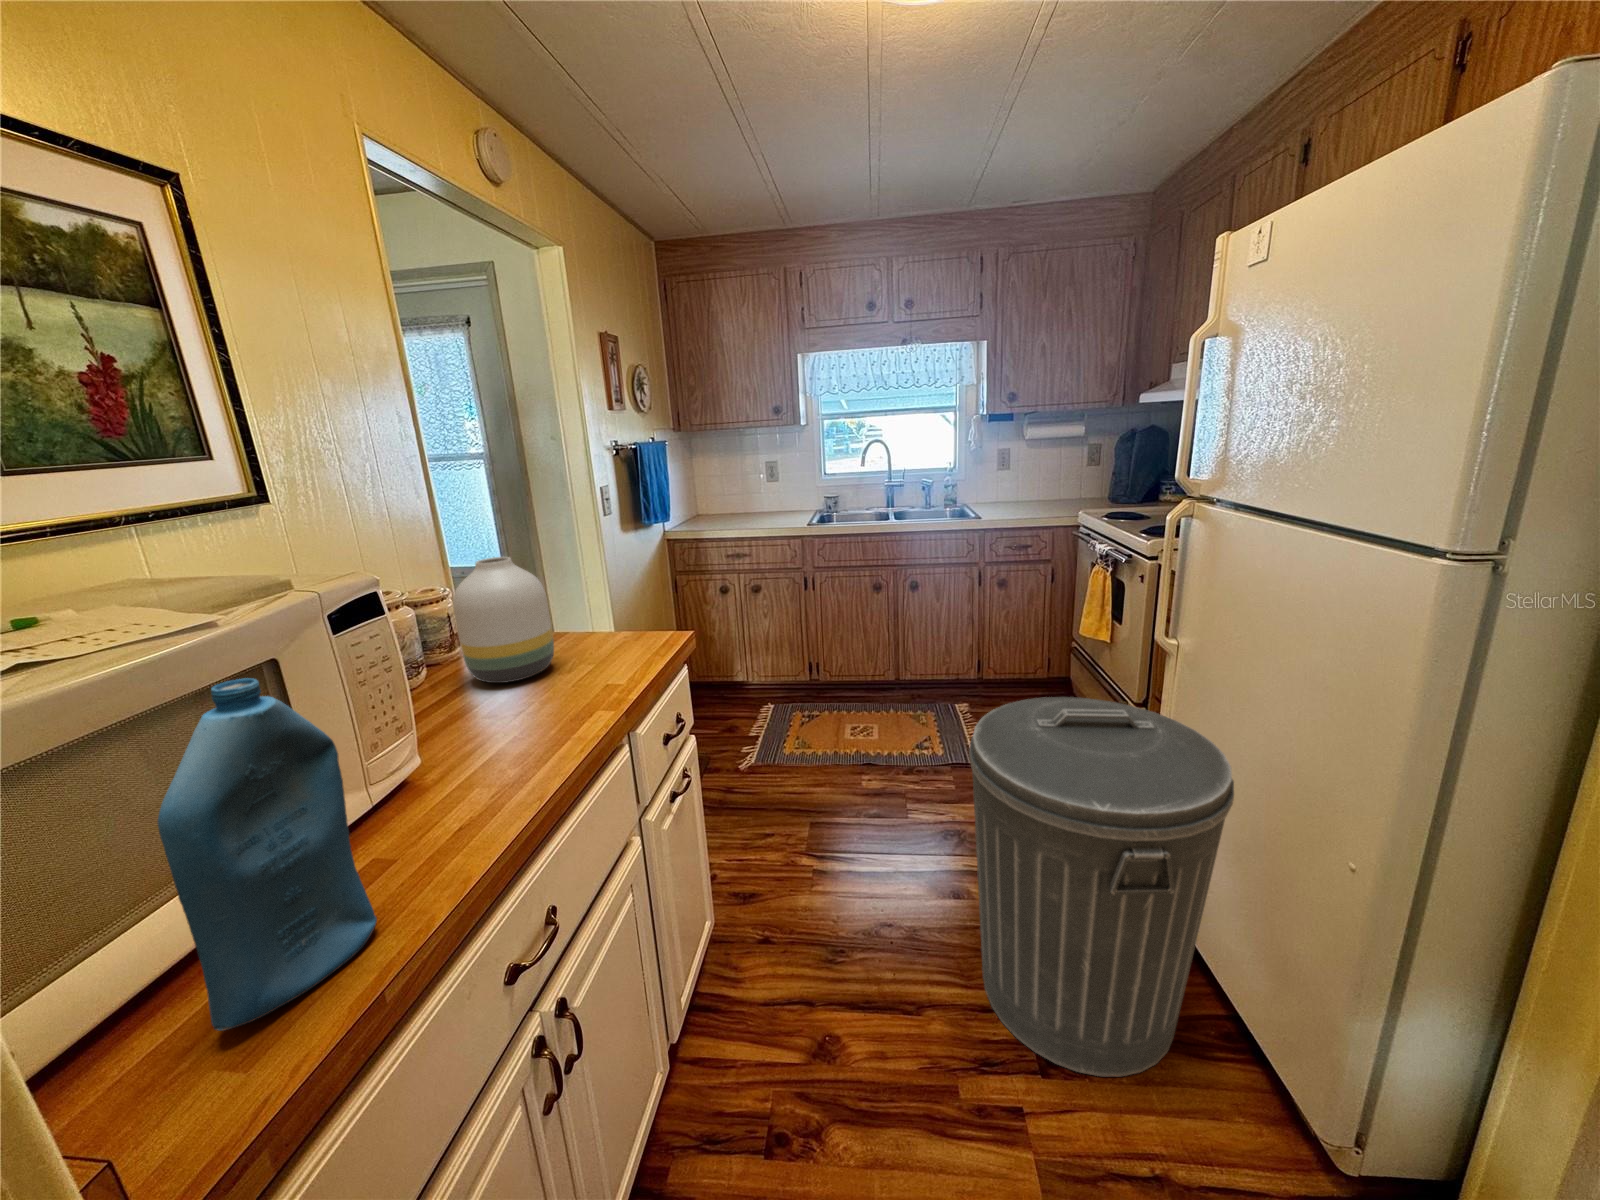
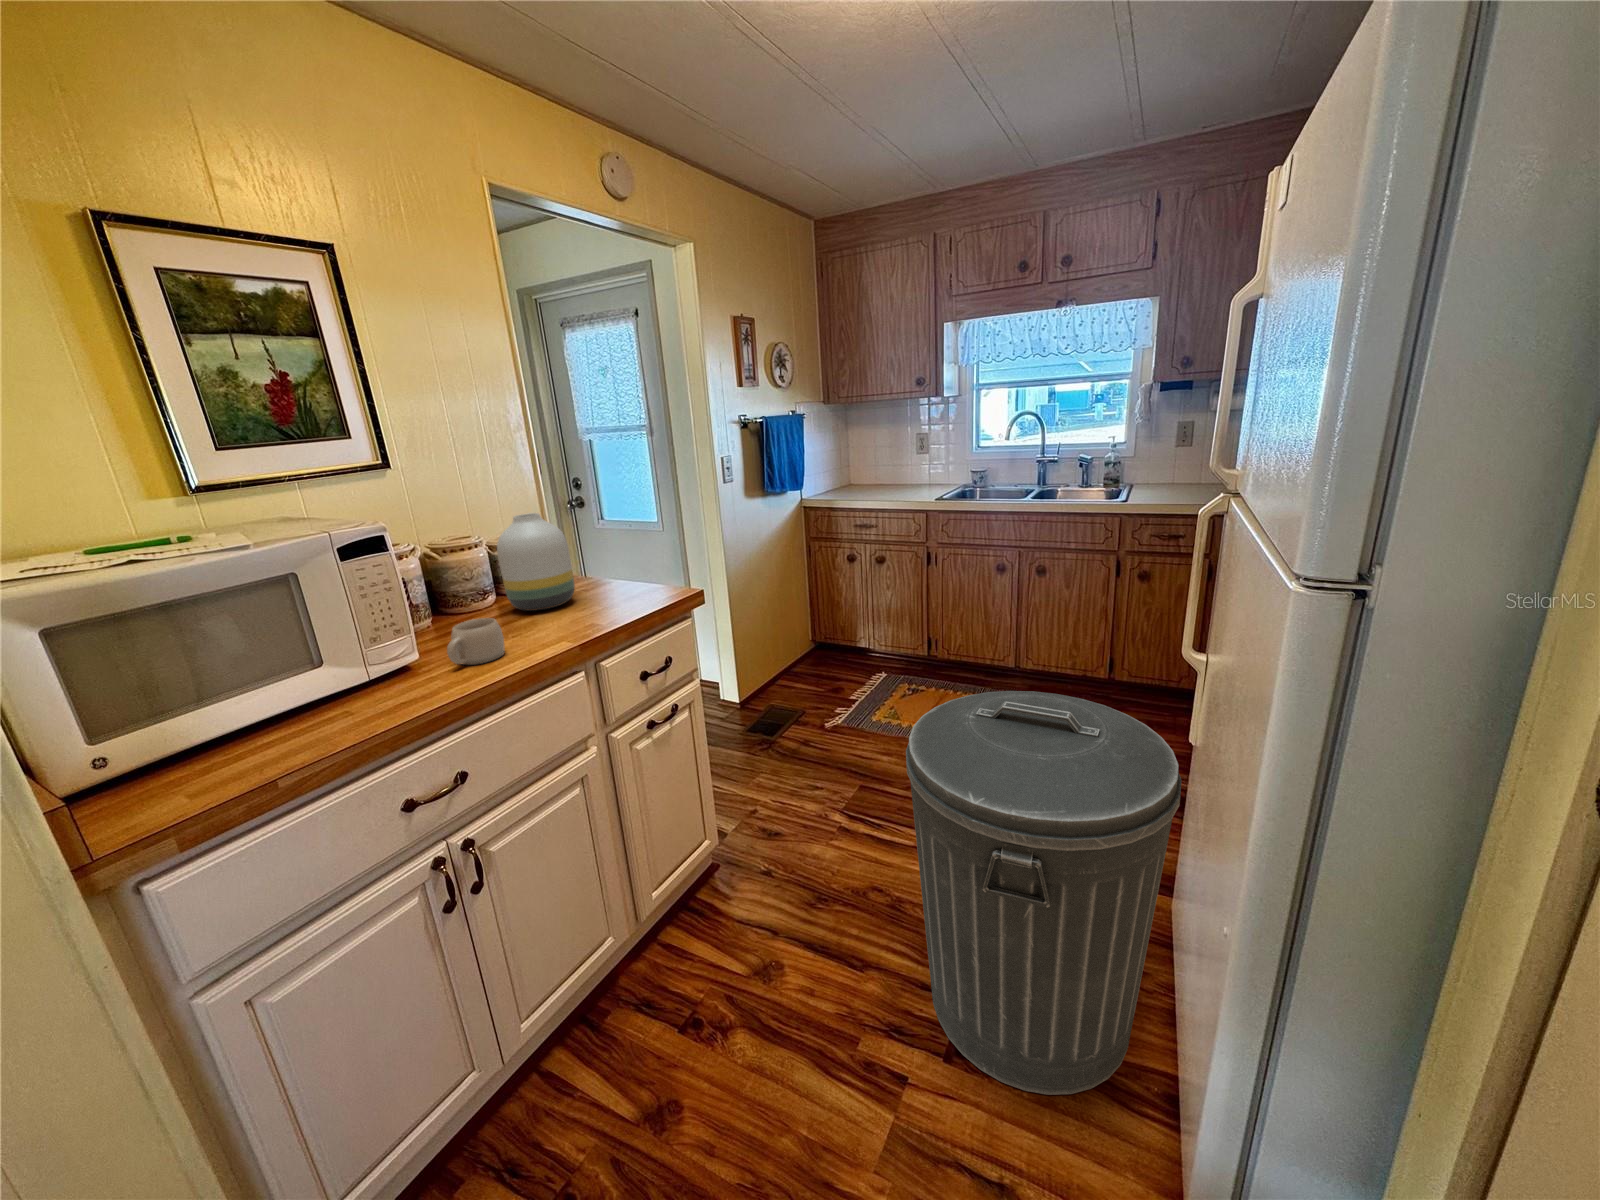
bottle: present [158,678,377,1031] -> none [151,573,299,769]
mug: none [481,697,550,766] -> present [447,618,505,665]

